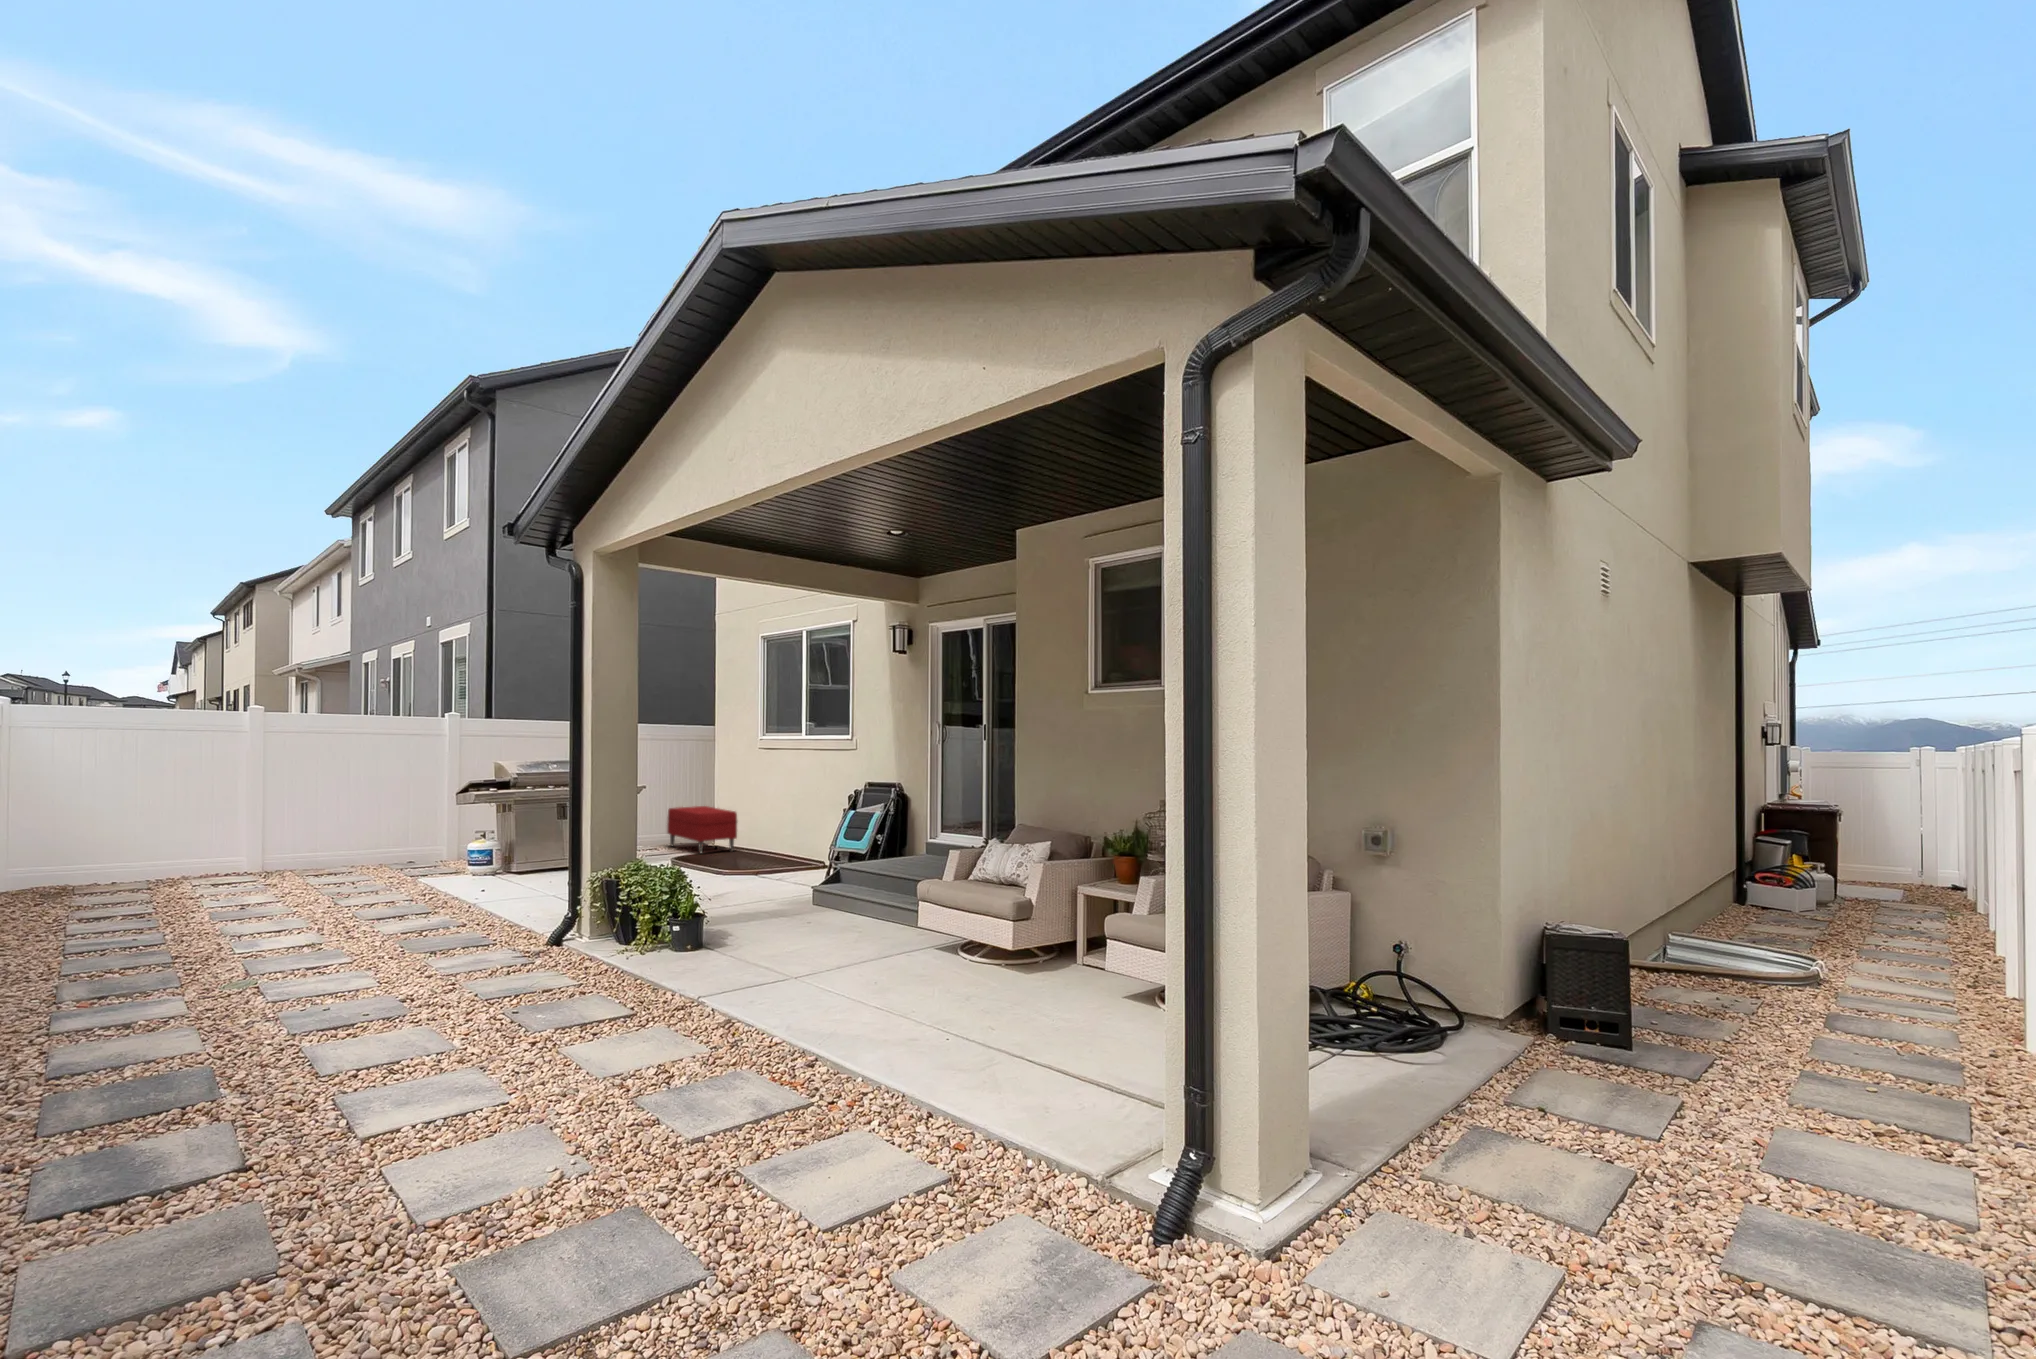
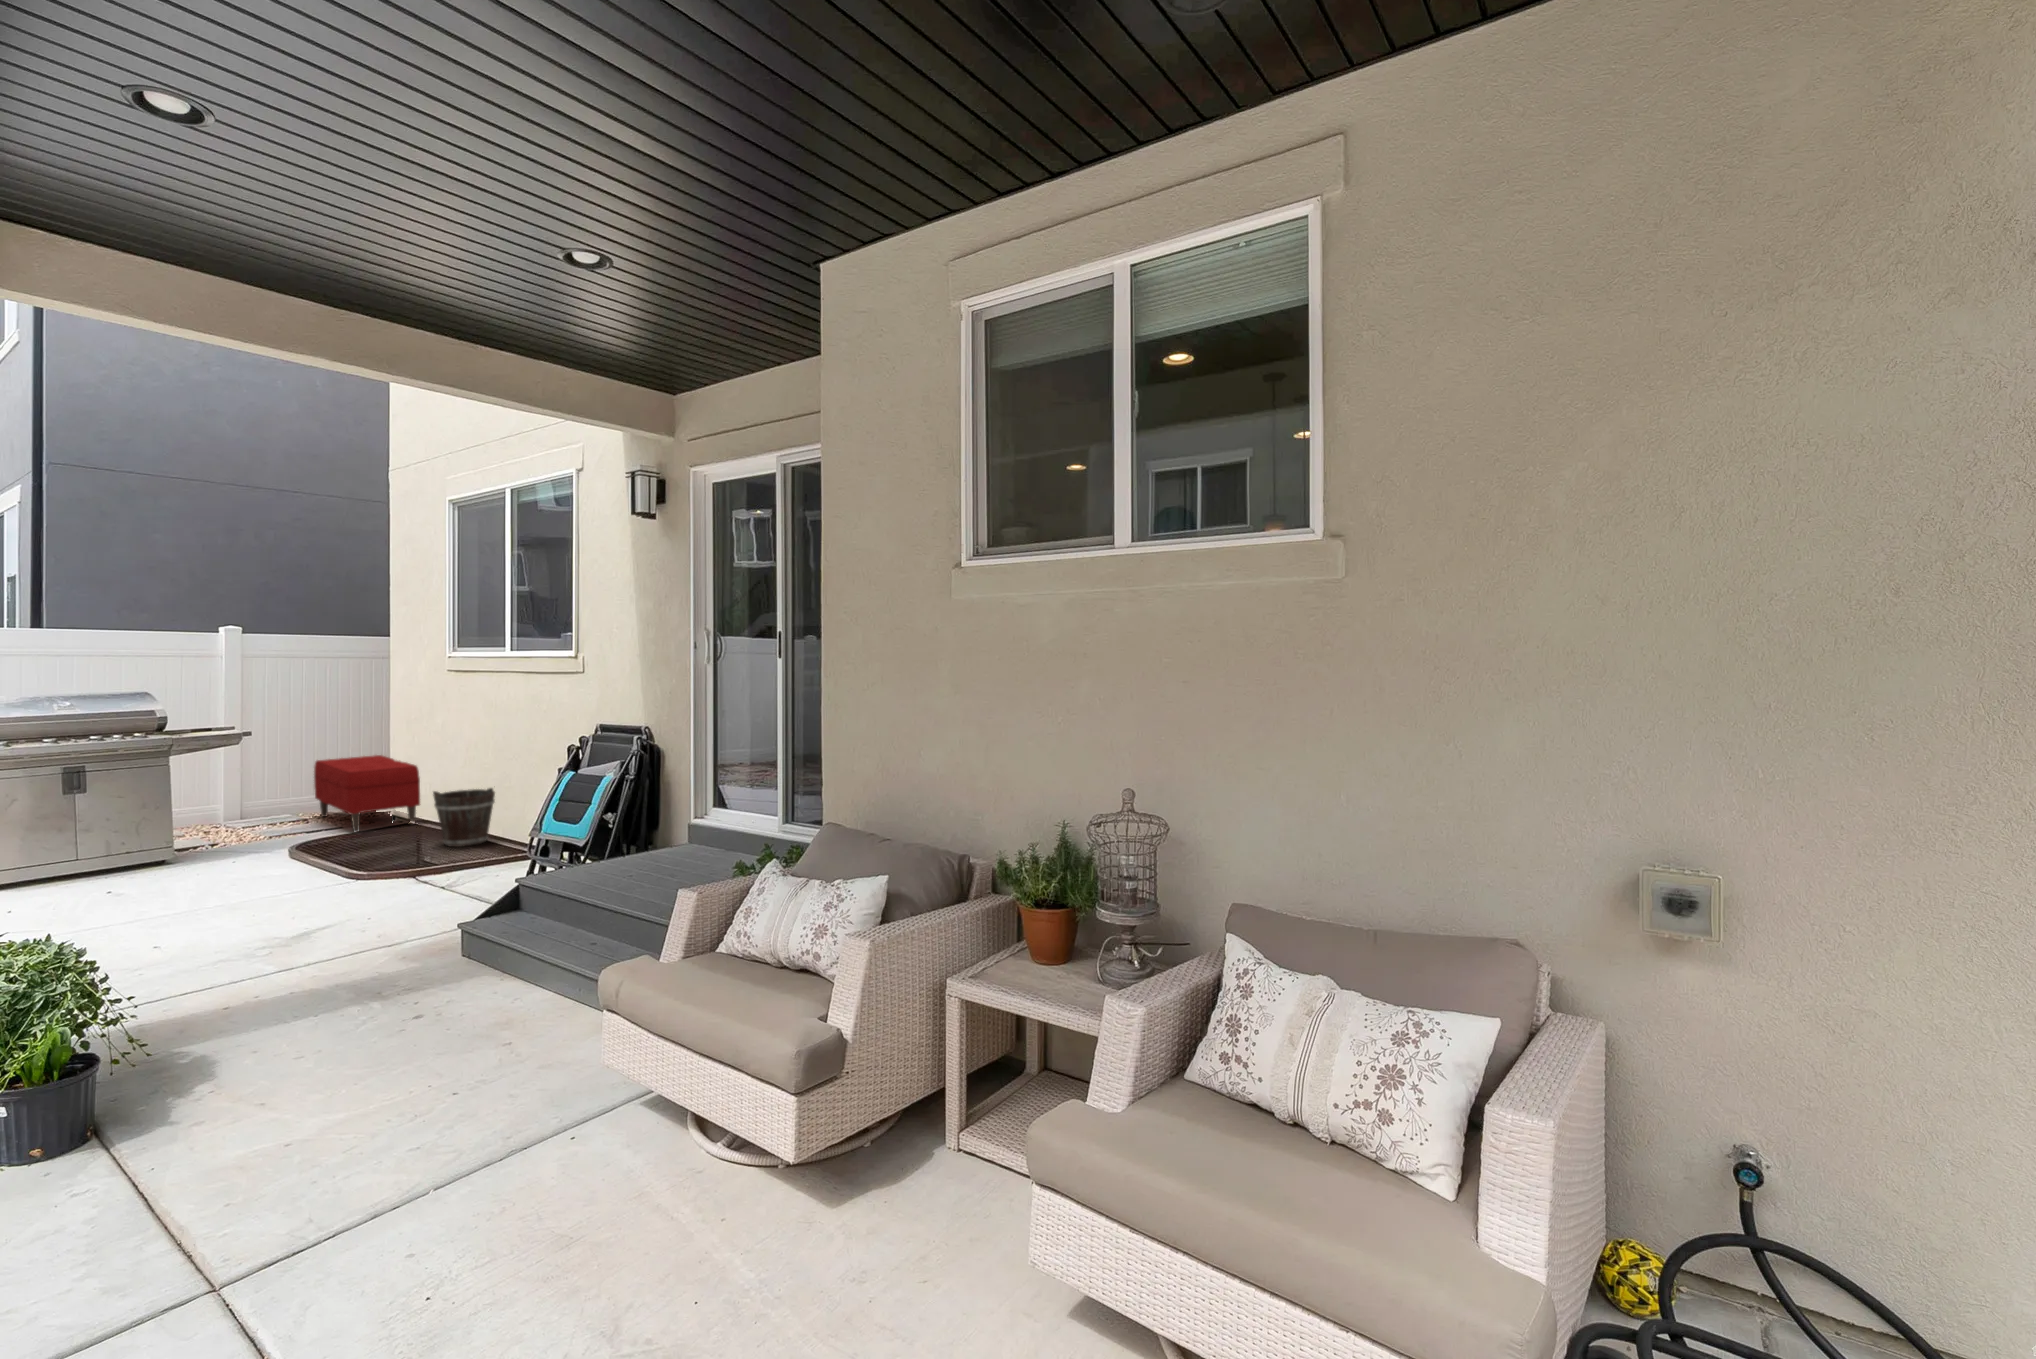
bucket: none [756,823,792,862] -> present [433,788,495,847]

